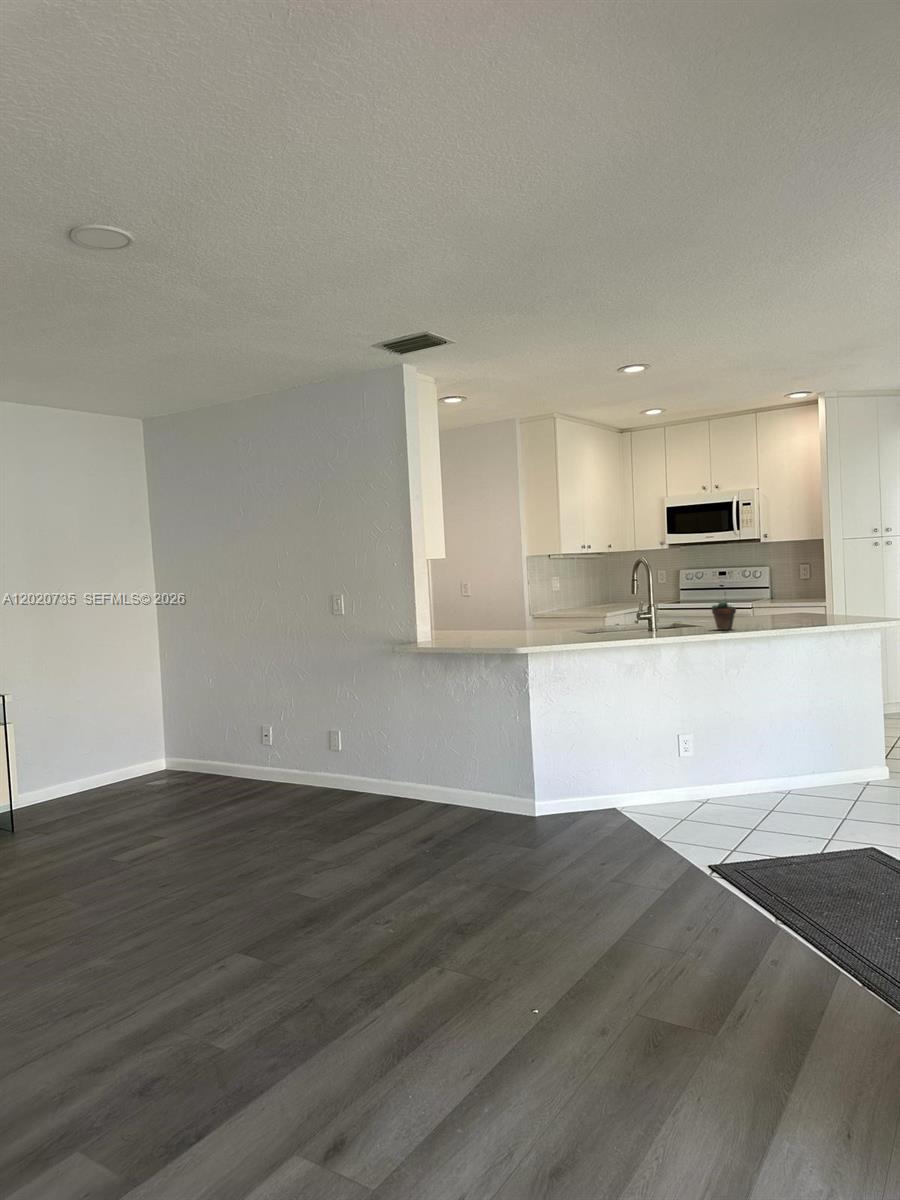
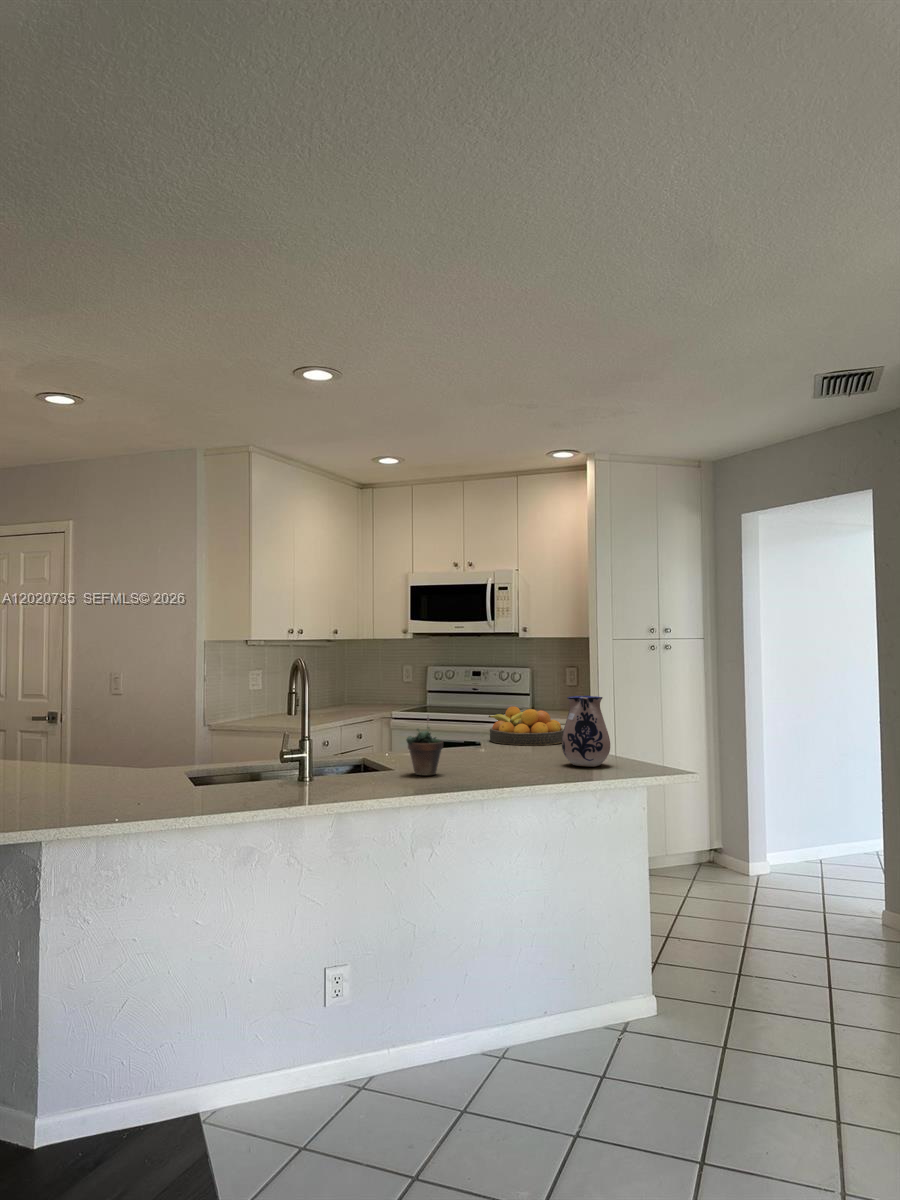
ceramic pitcher: none [816,576,852,624] -> present [562,696,610,767]
fruit bowl: none [749,592,810,618] -> present [489,707,564,746]

